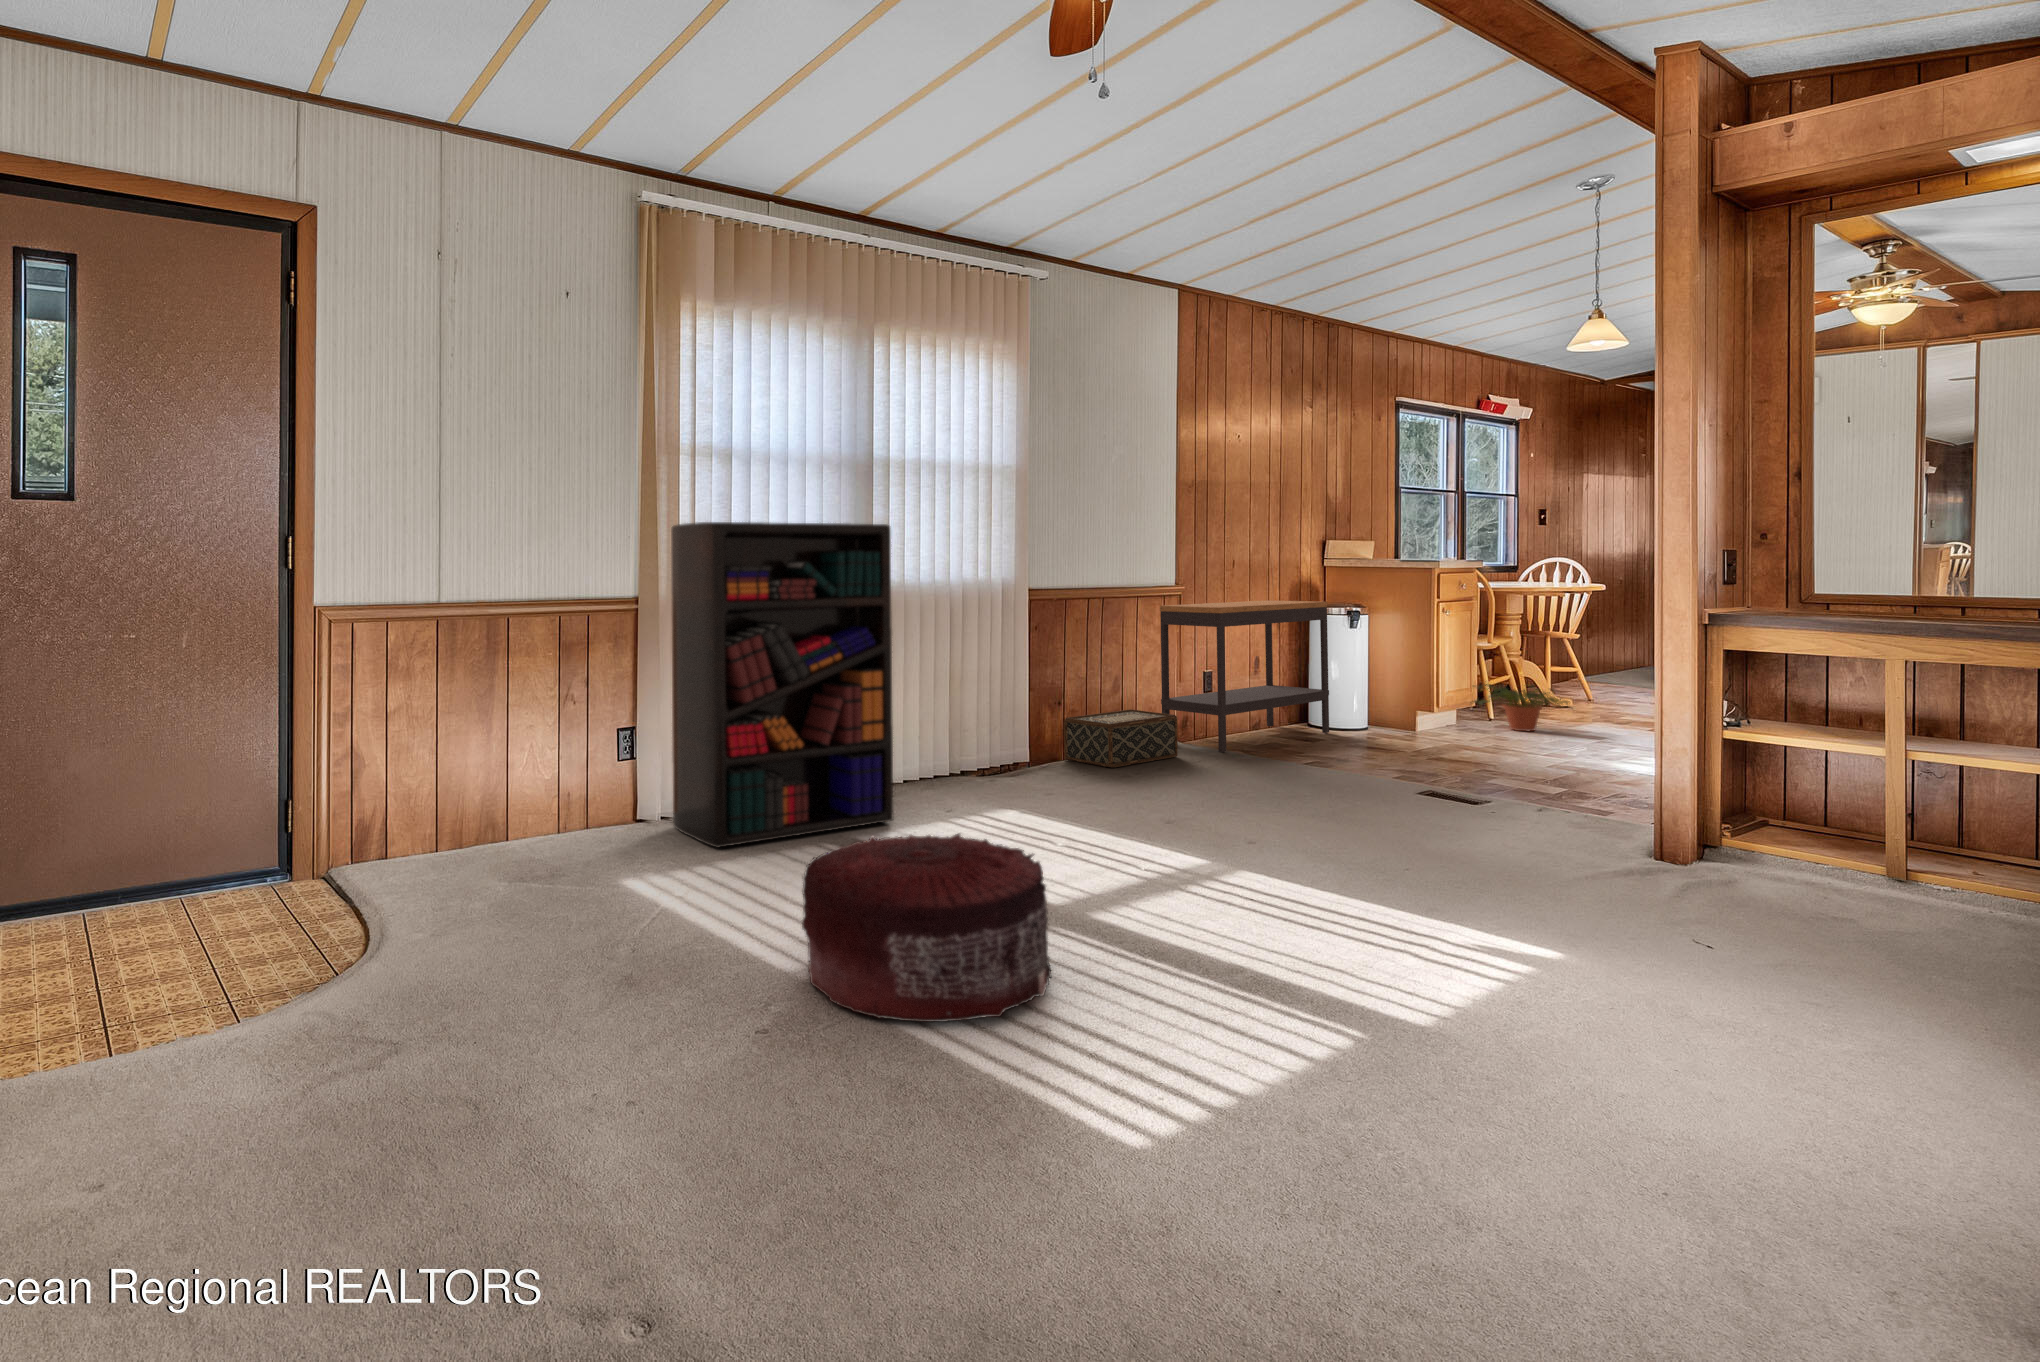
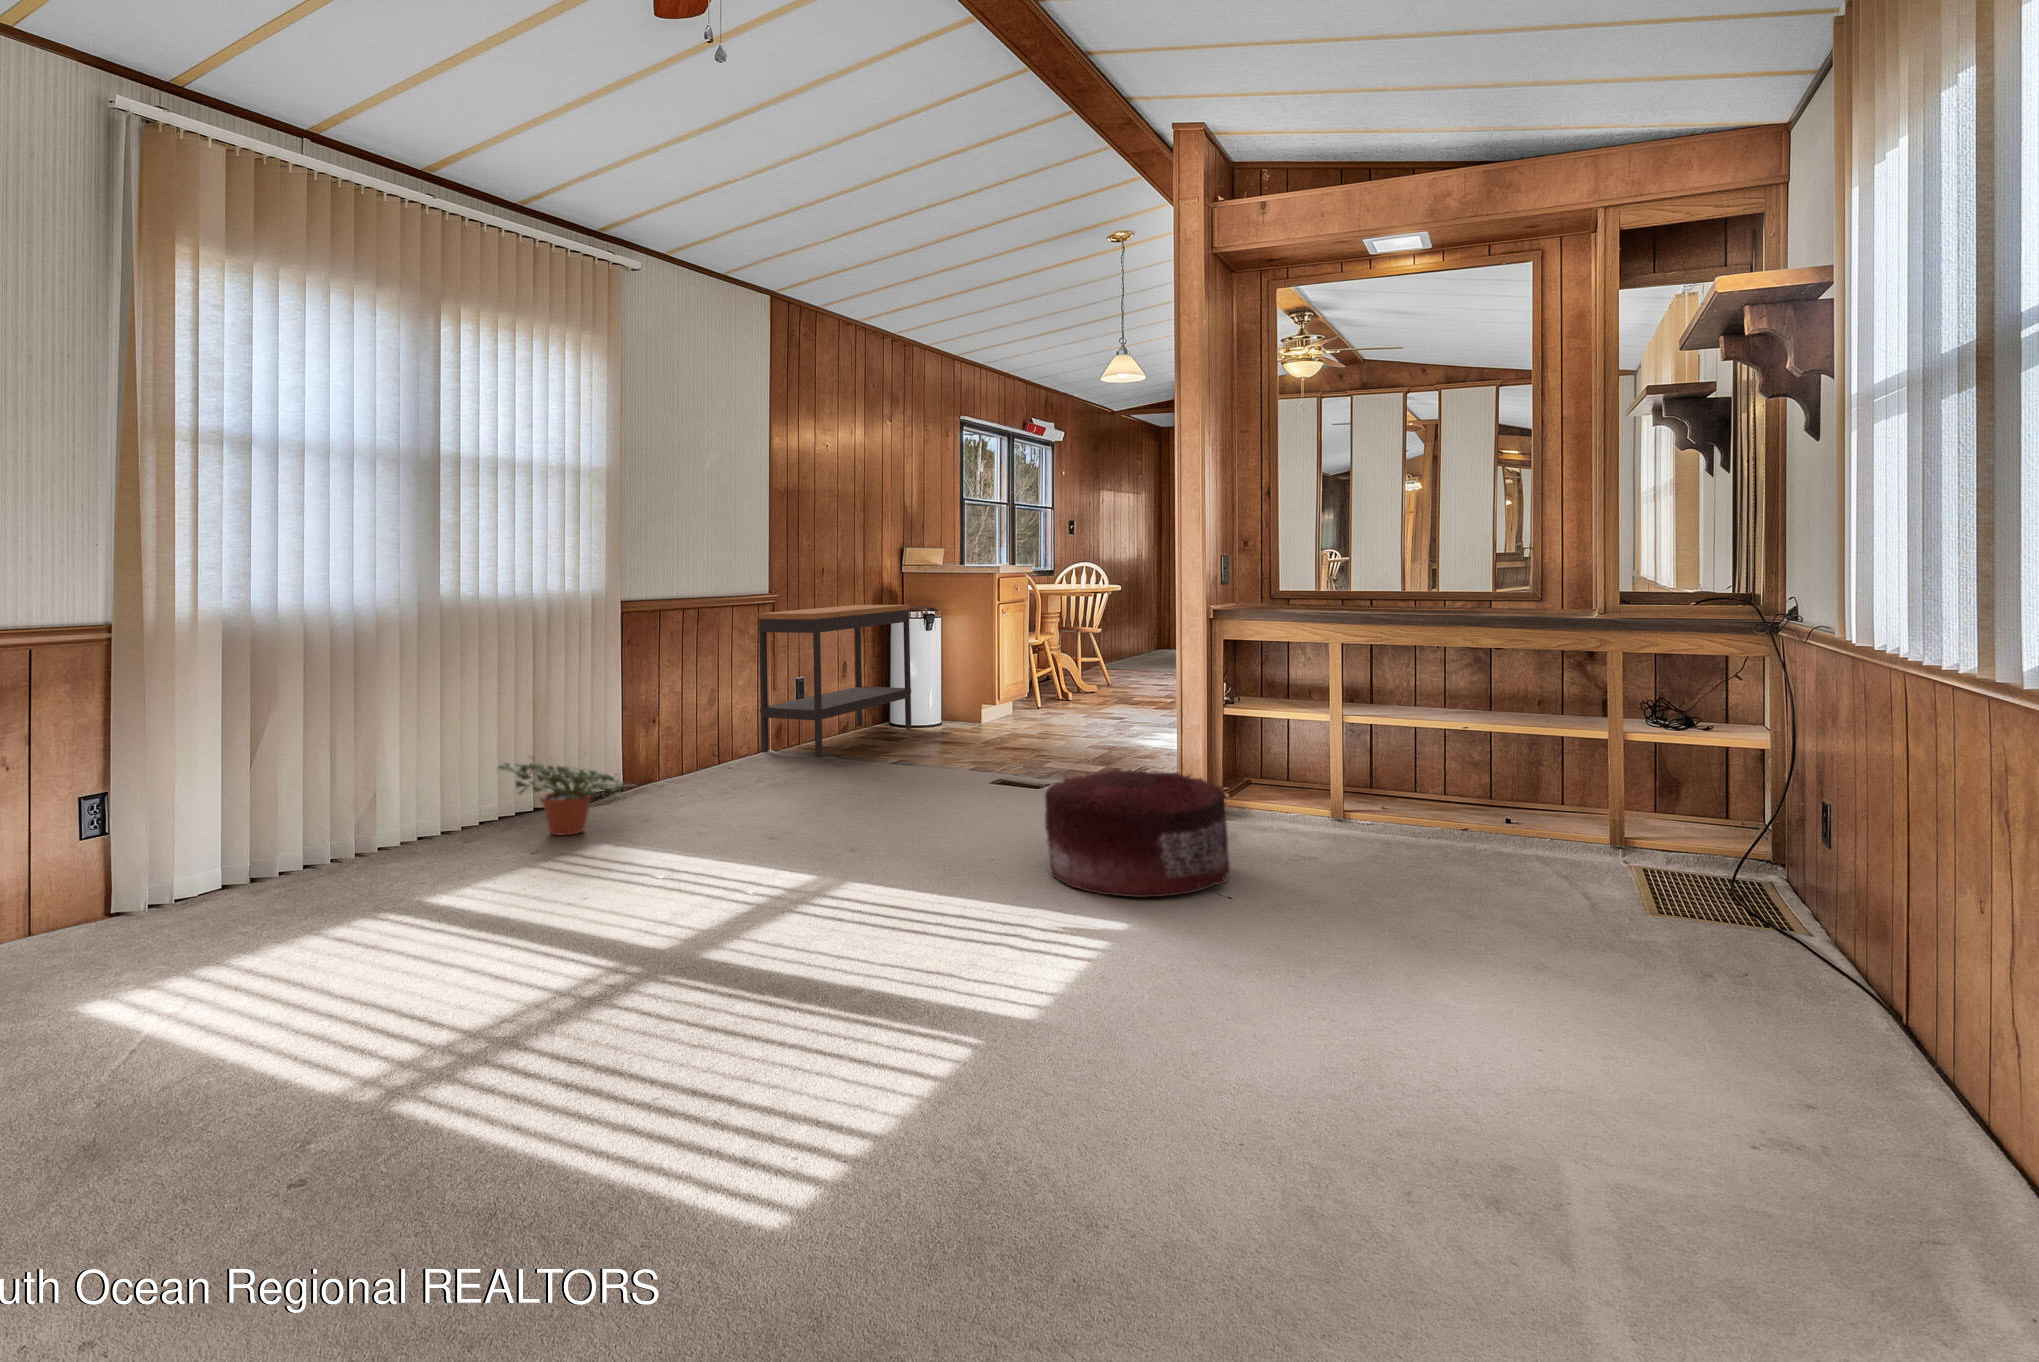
bookshelf: present [671,522,893,848] -> none [165,527,471,939]
potted plant: present [1474,684,1569,731] -> present [498,757,632,835]
woven basket: present [1064,709,1178,768] -> none [663,721,777,783]
pouf: present [802,834,1052,1022] -> present [1045,769,1229,897]

